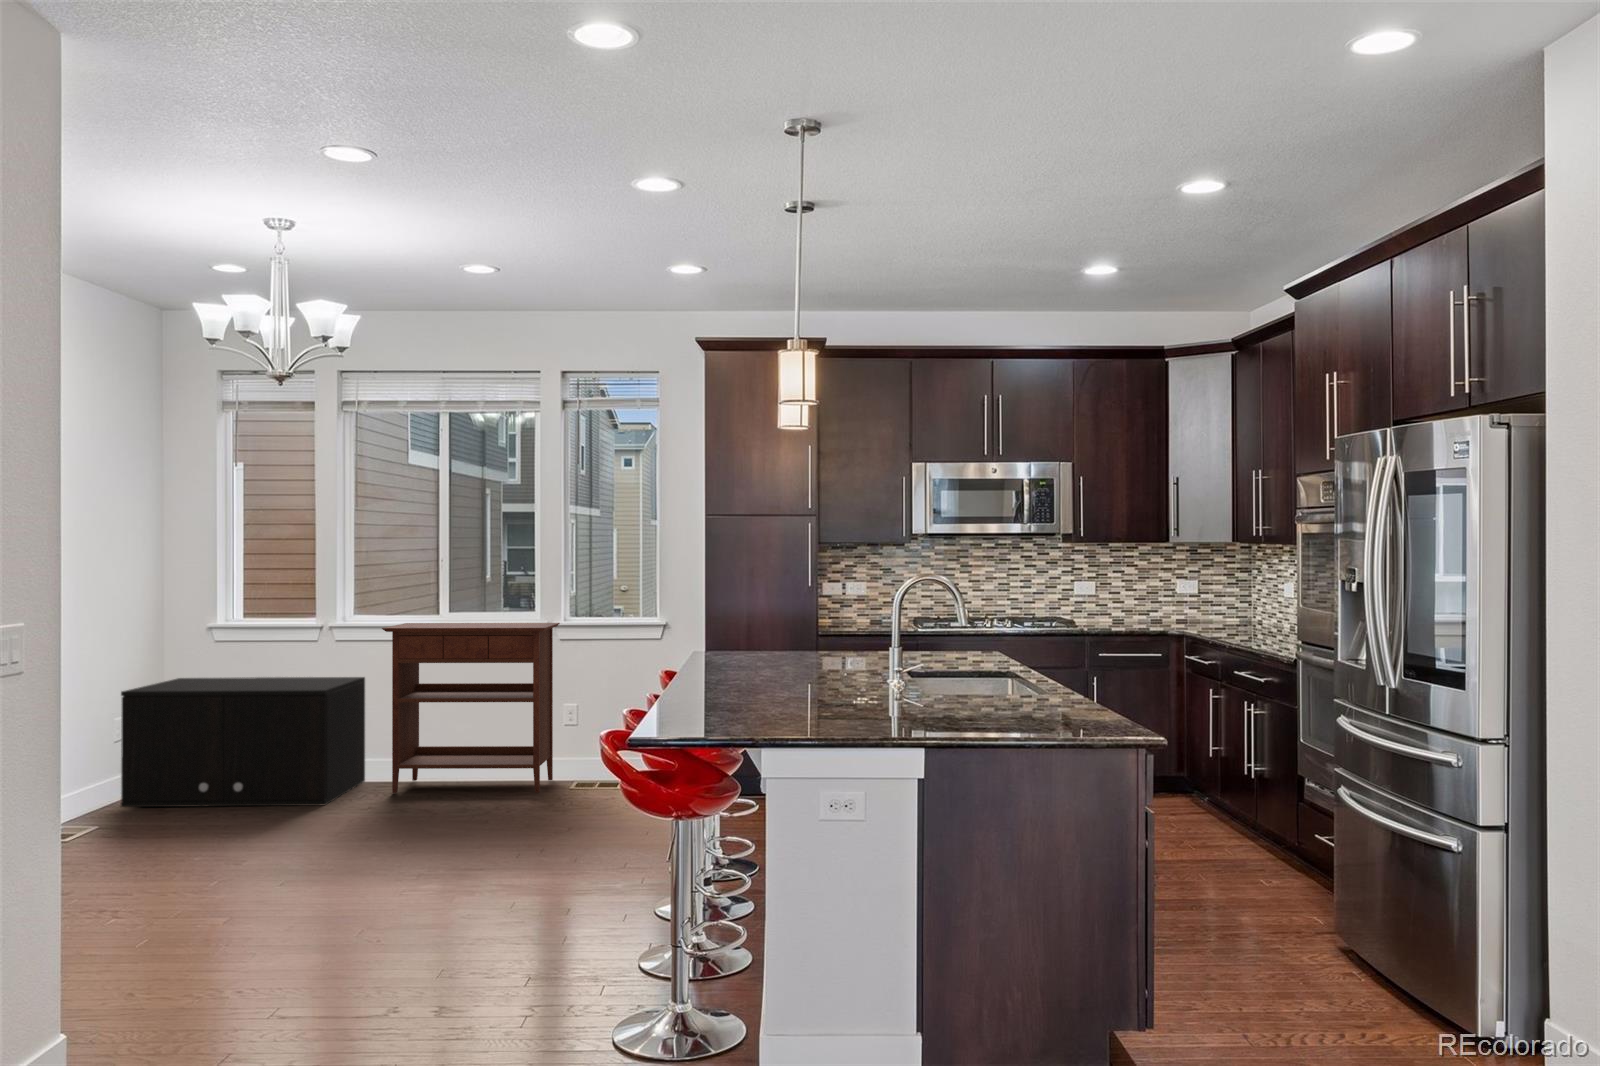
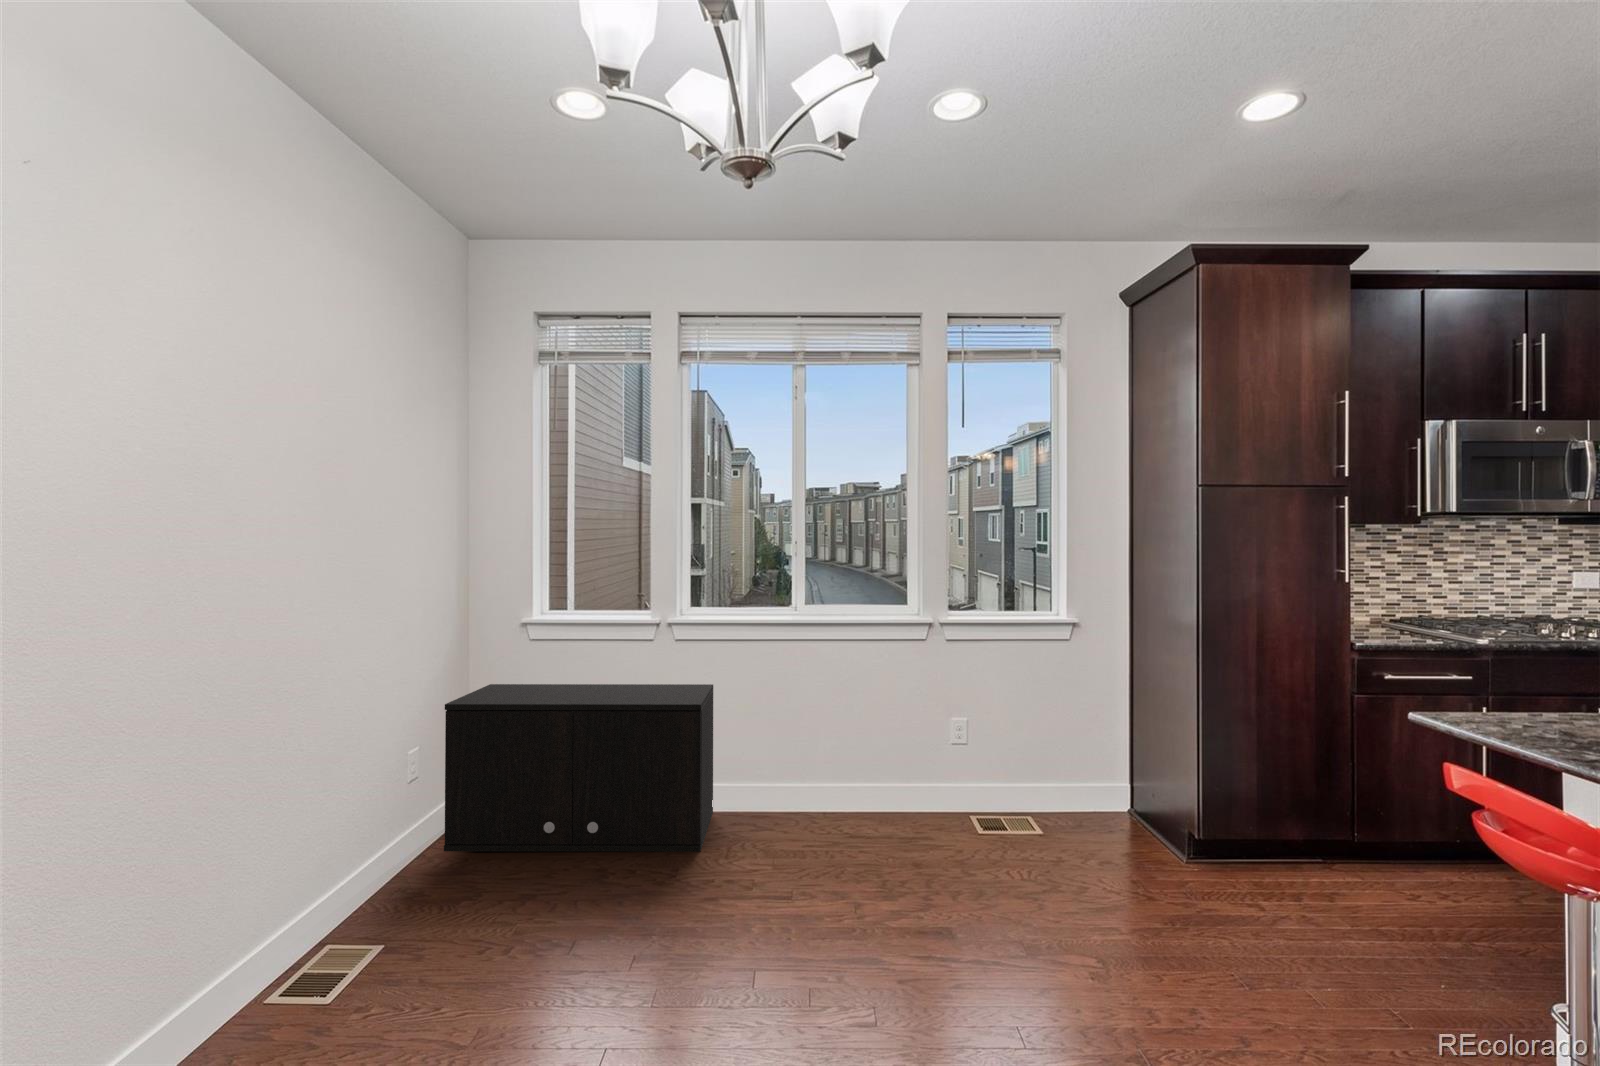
console table: present [382,623,560,793] -> none [758,619,963,834]

